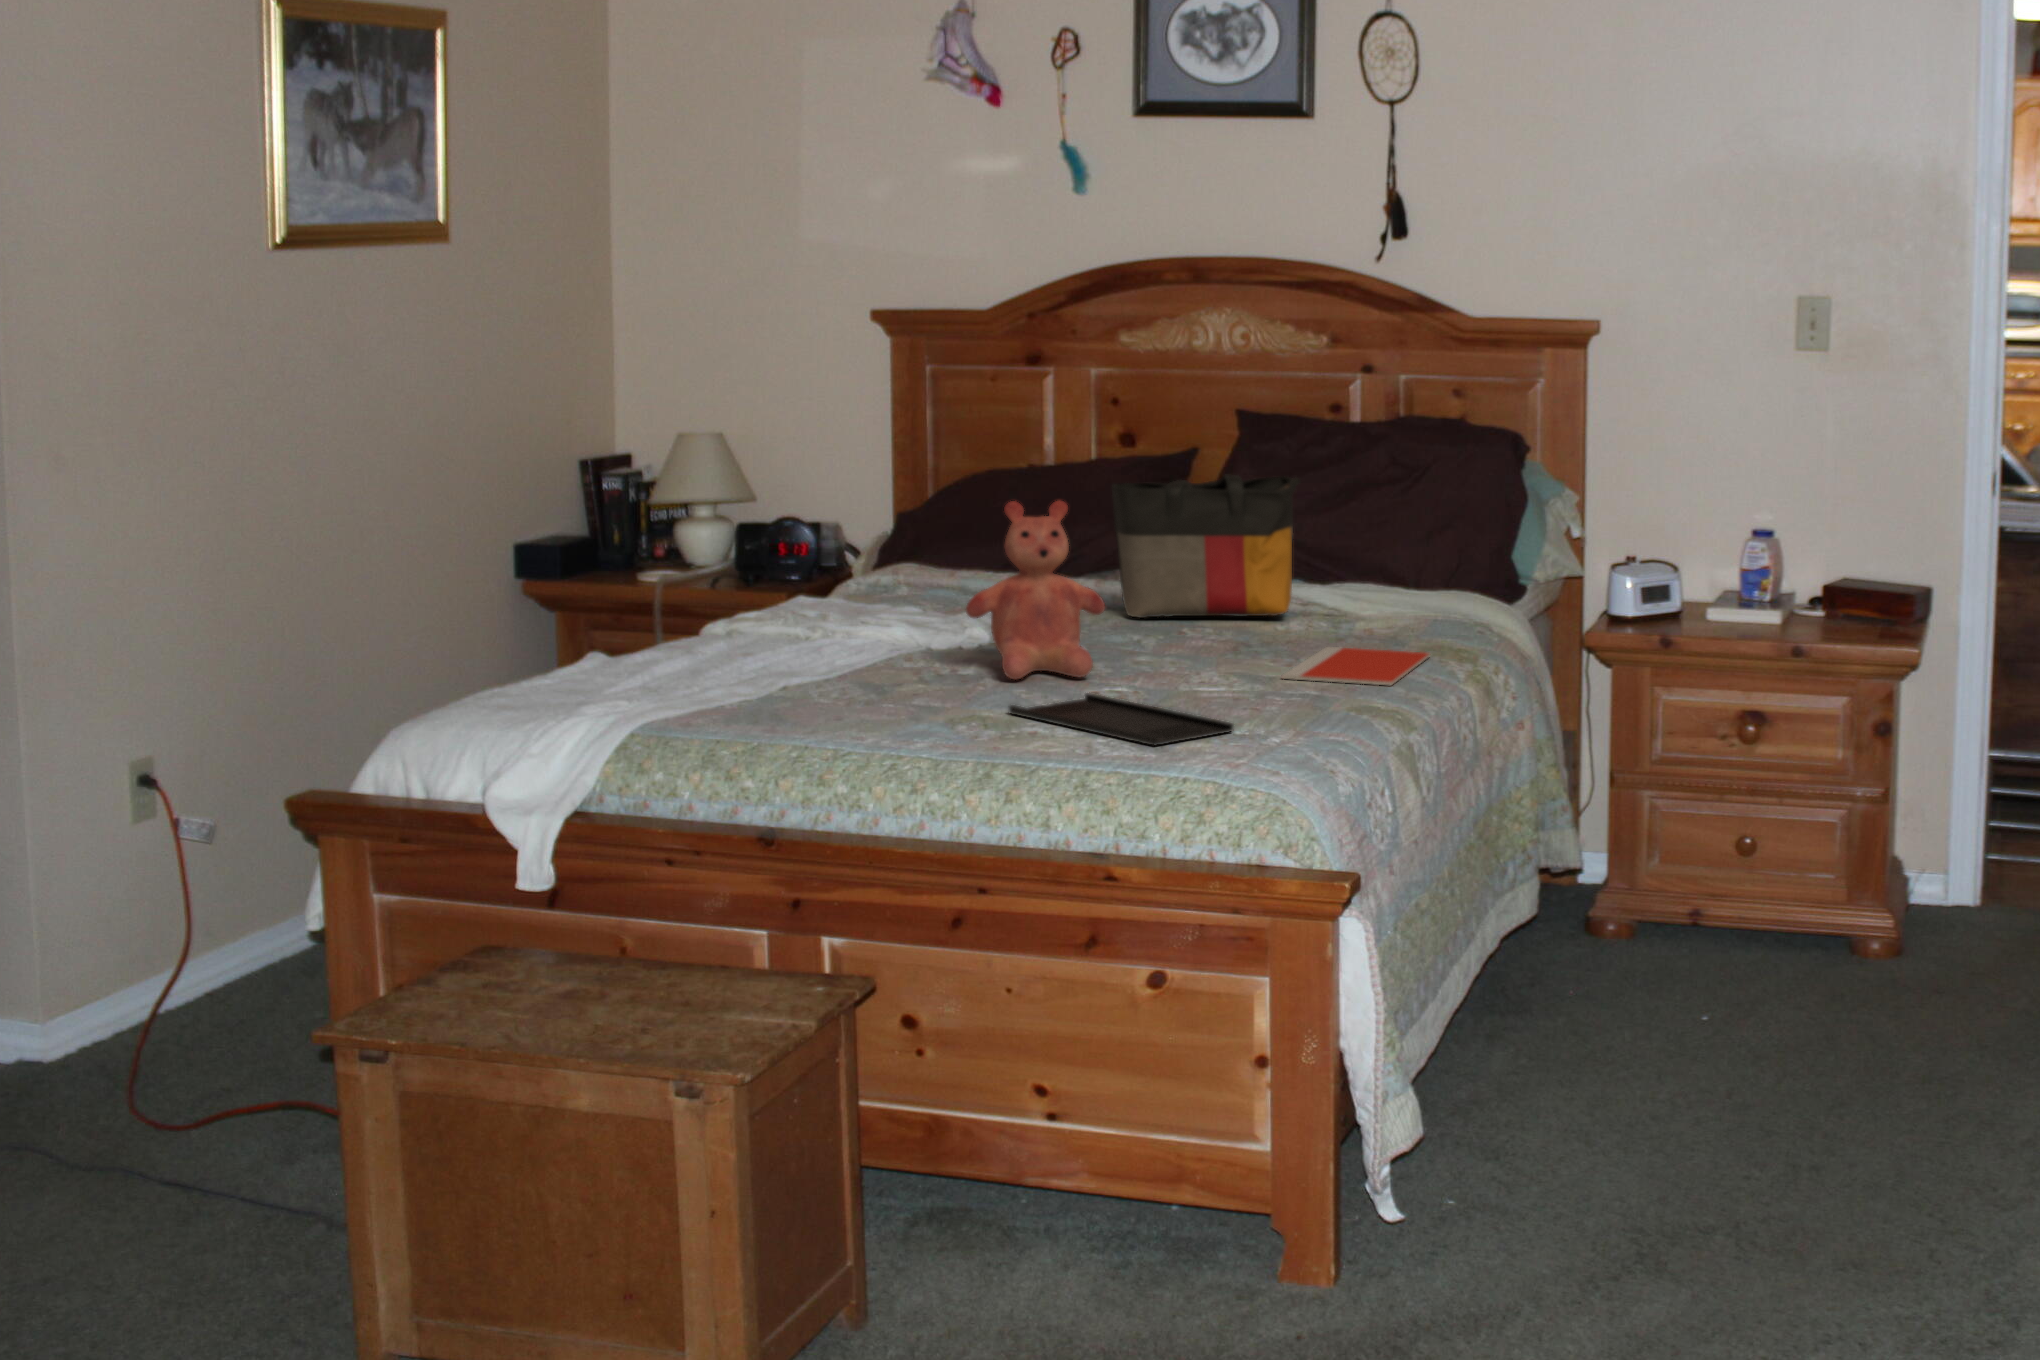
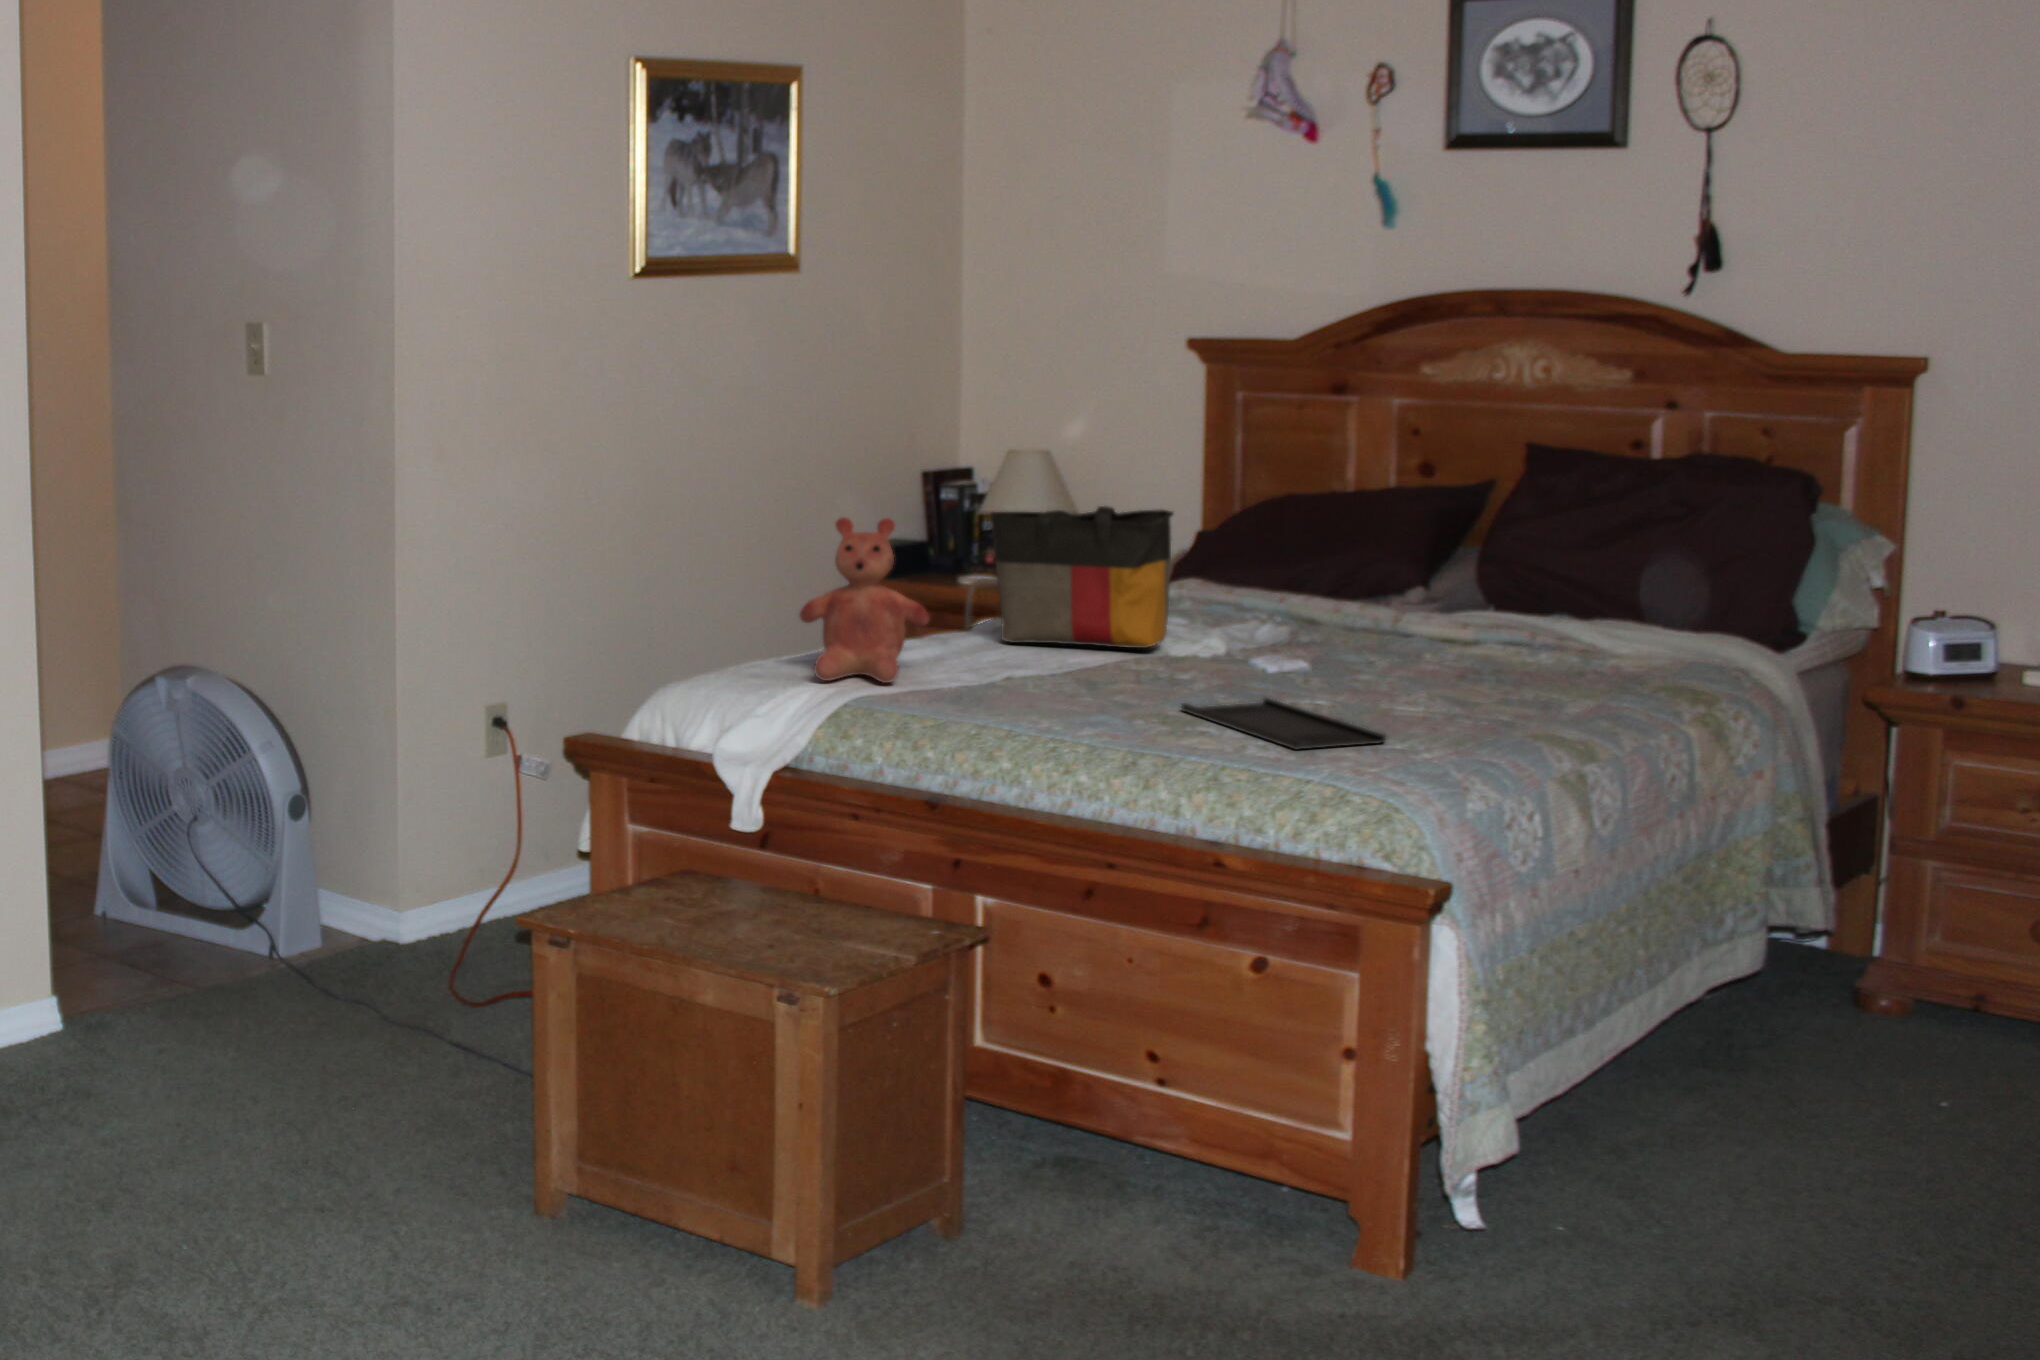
tote bag: present [1112,475,1300,618] -> present [990,506,1173,648]
teddy bear: present [966,501,1105,680] -> present [799,517,929,683]
notebook: present [1282,647,1430,685] -> none [1479,671,1660,712]

